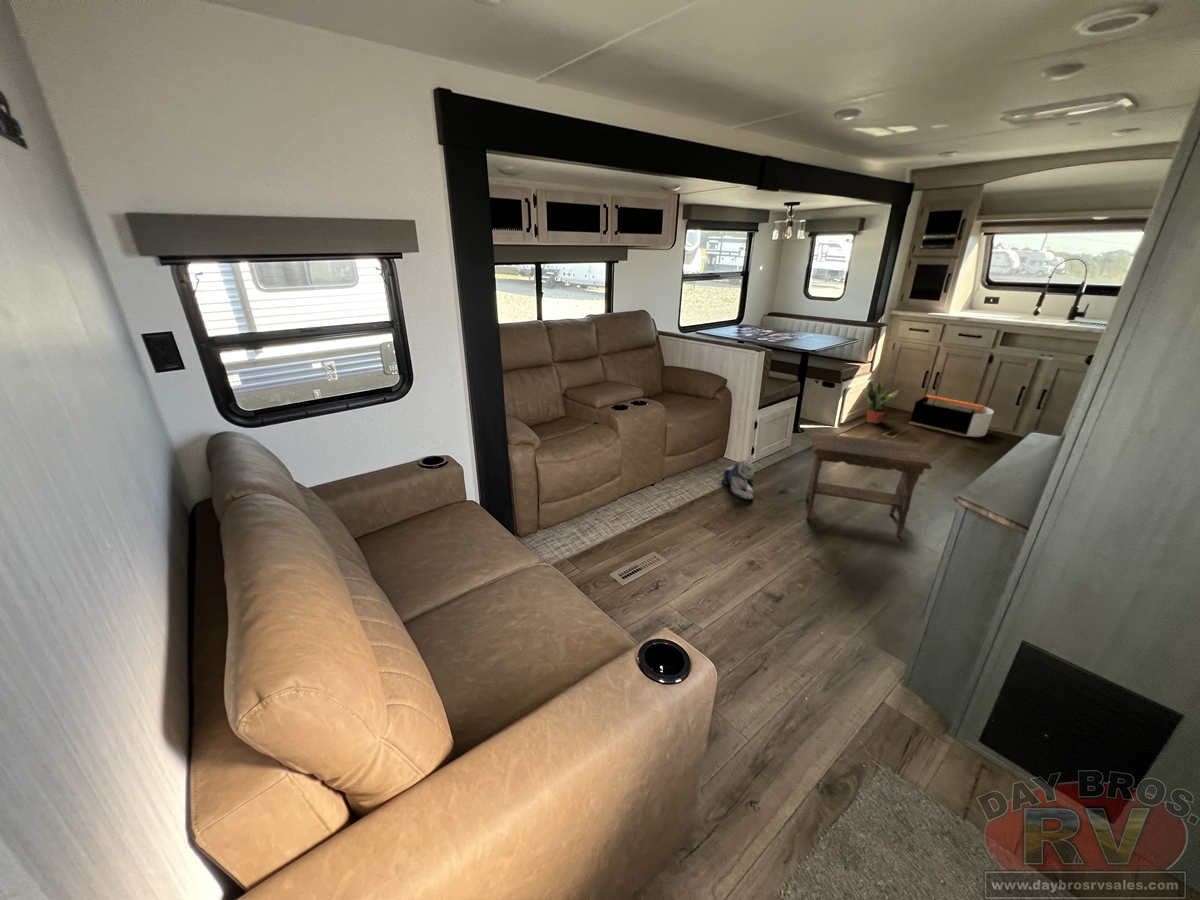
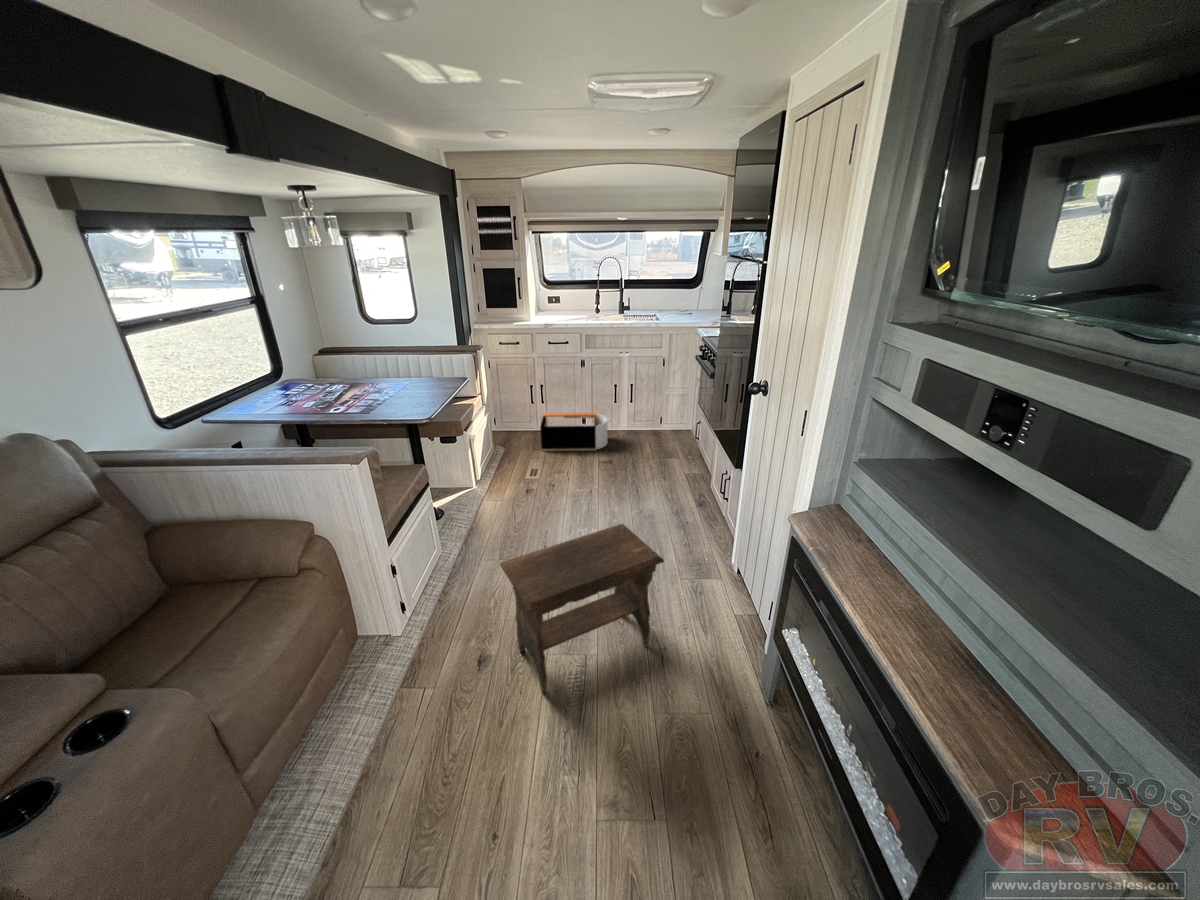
potted plant: present [866,382,898,423] -> none [489,414,526,465]
plush toy: present [723,461,754,500] -> none [377,644,452,717]

